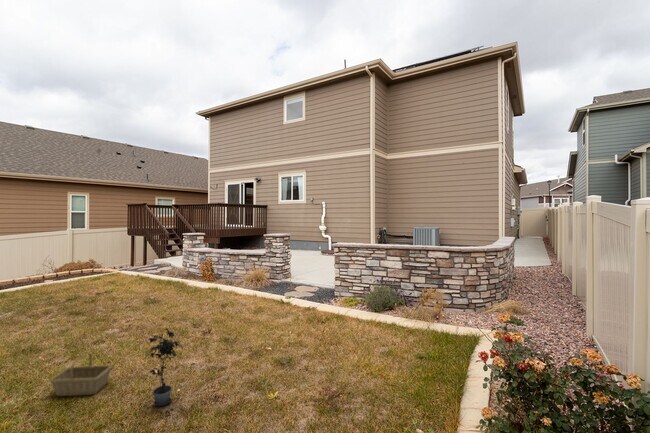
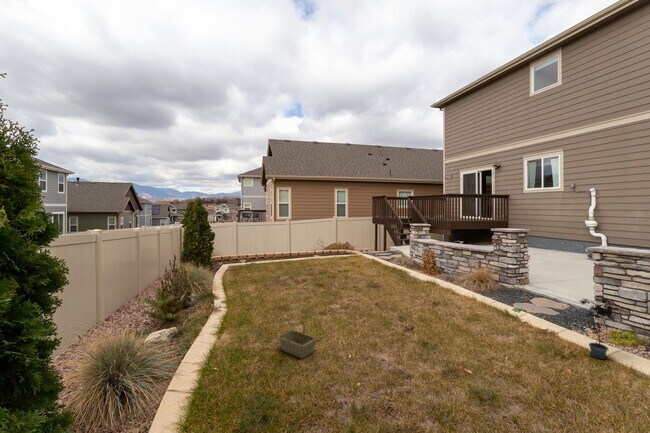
potted plant: present [145,328,183,406] -> present [580,295,626,359]

